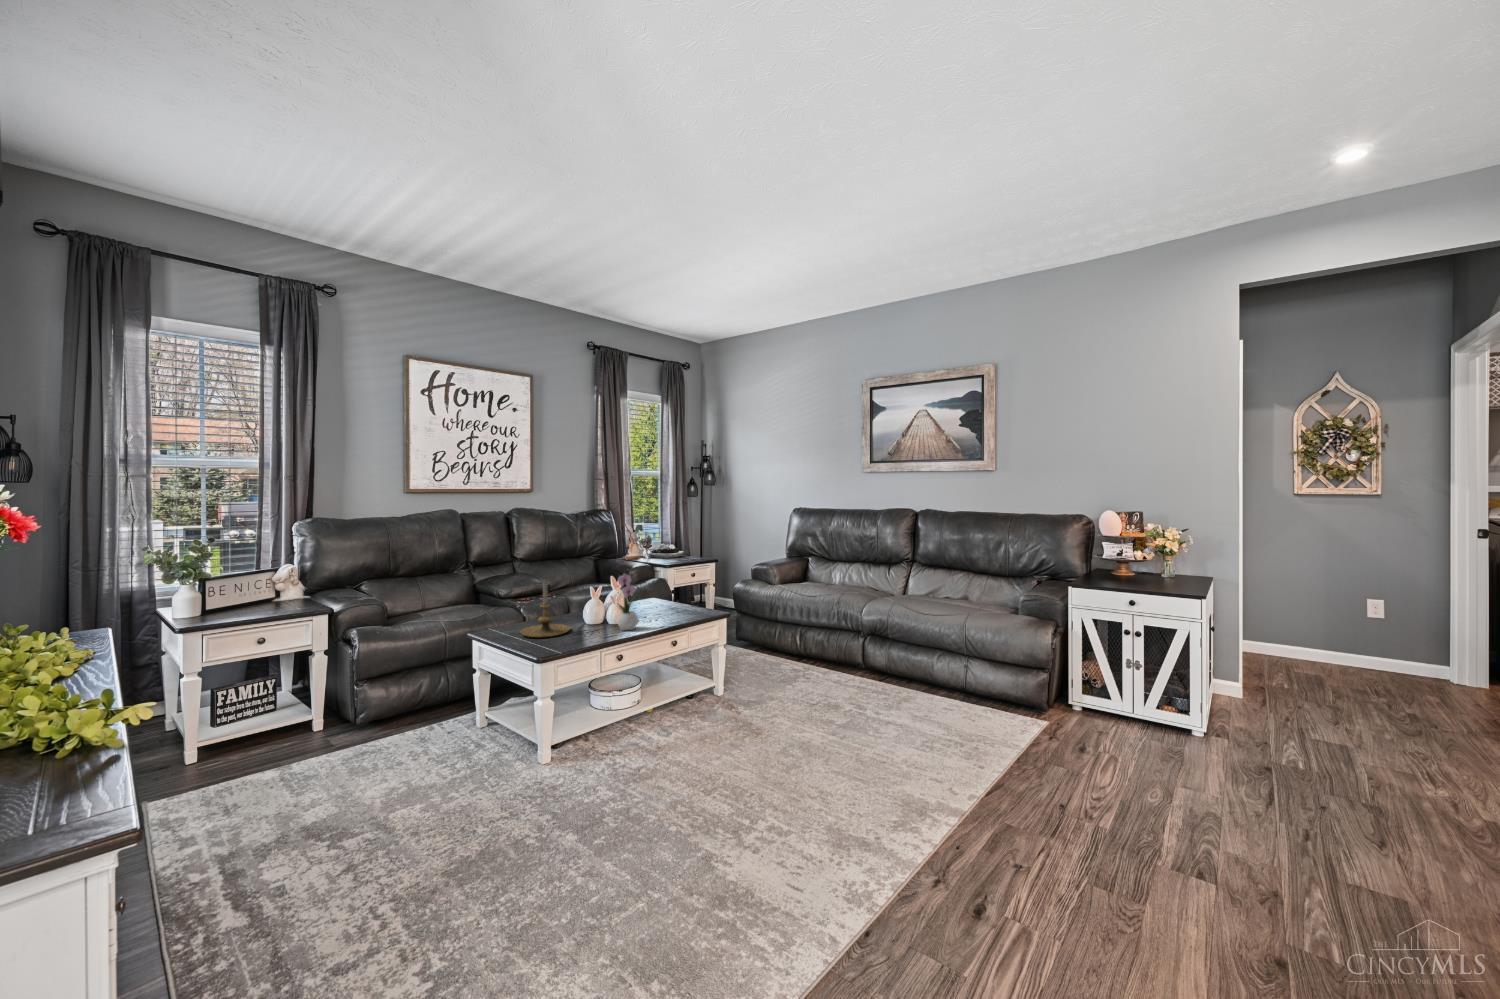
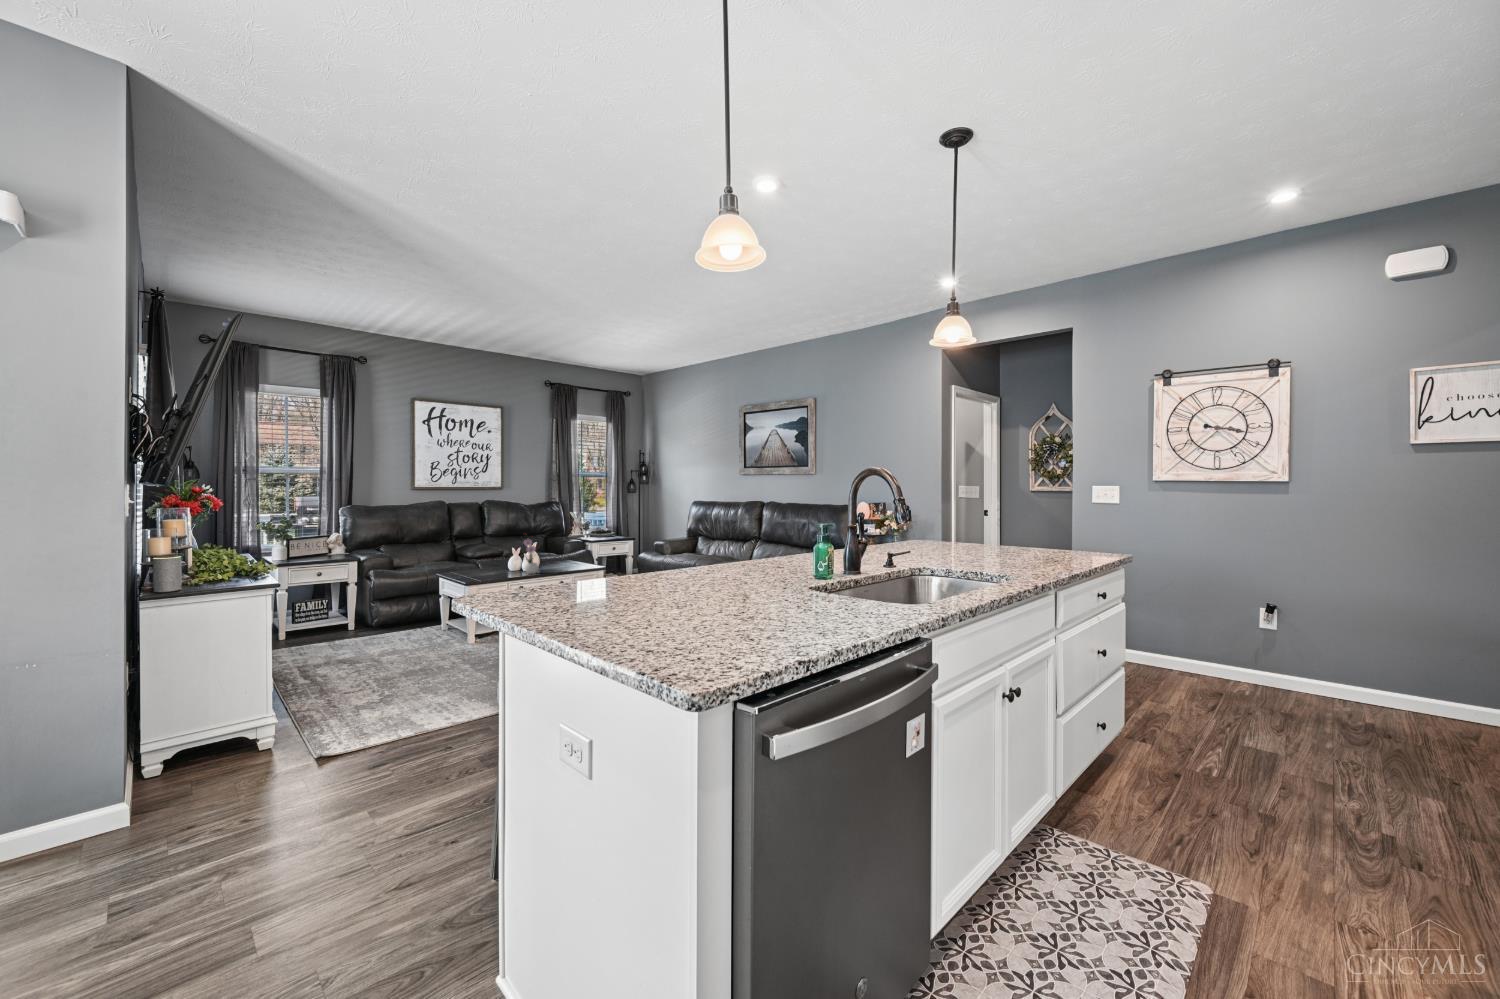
candle holder: present [520,580,570,637] -> none [467,542,498,576]

